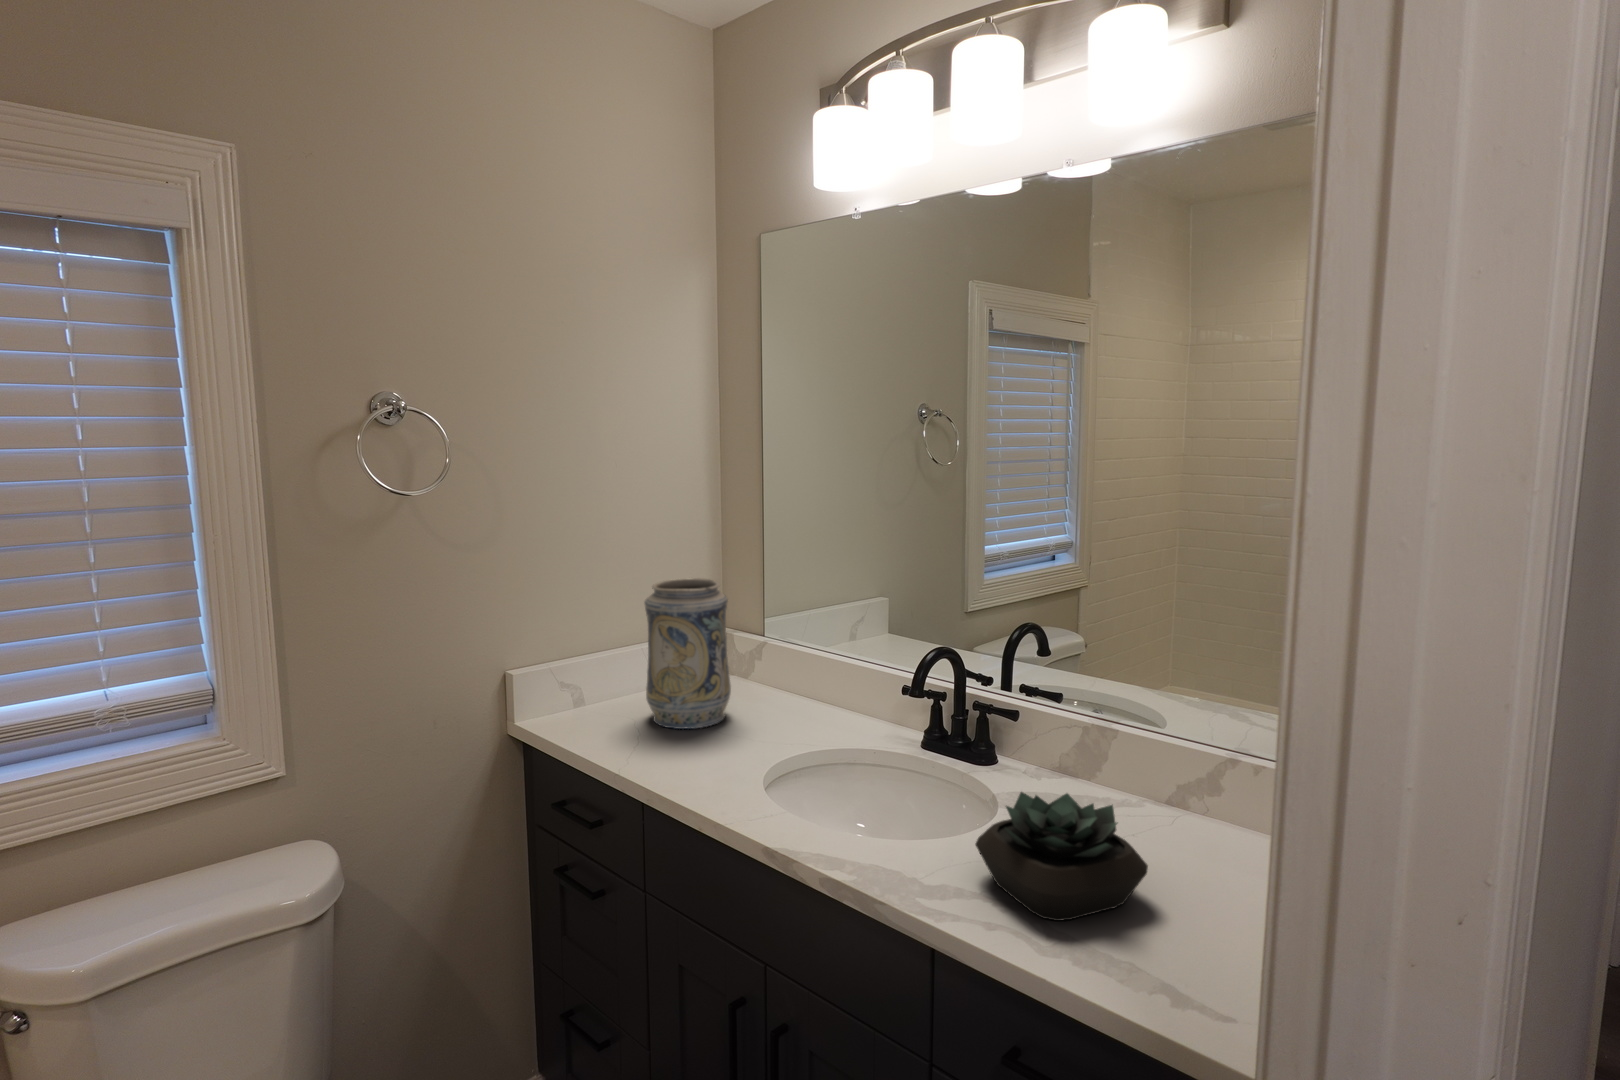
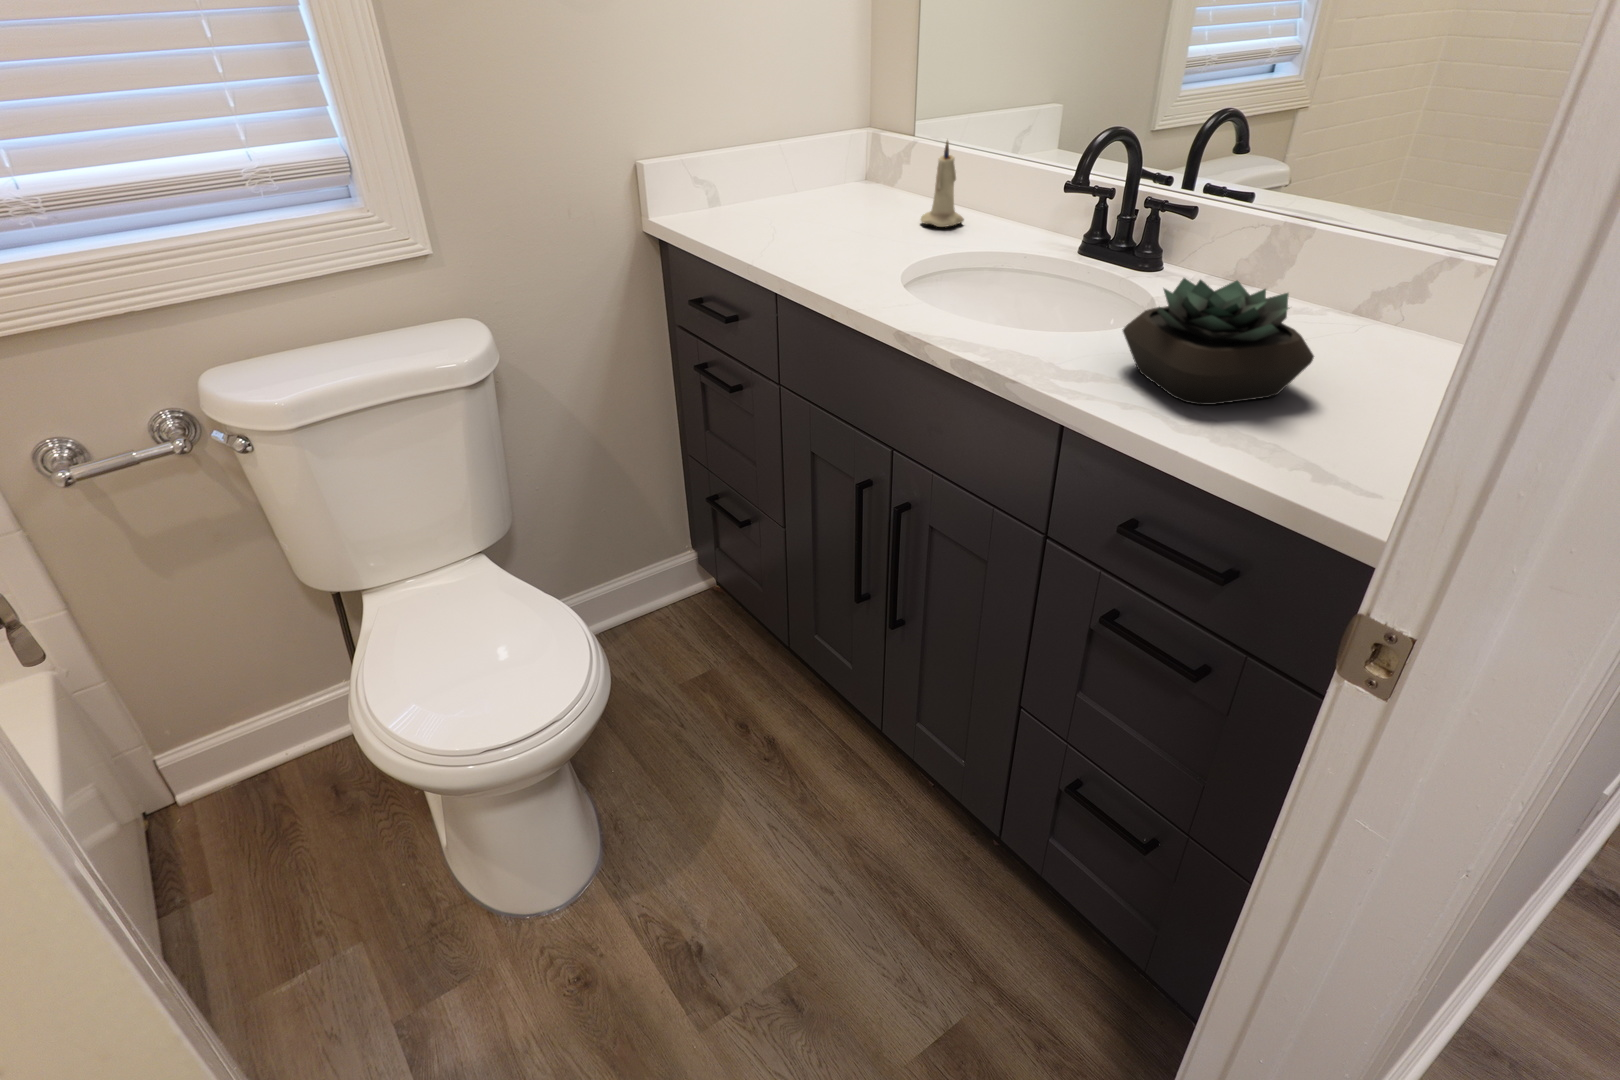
decorative vase: present [644,578,731,729] -> none [780,53,873,229]
candle: none [775,647,815,723] -> present [921,141,964,227]

